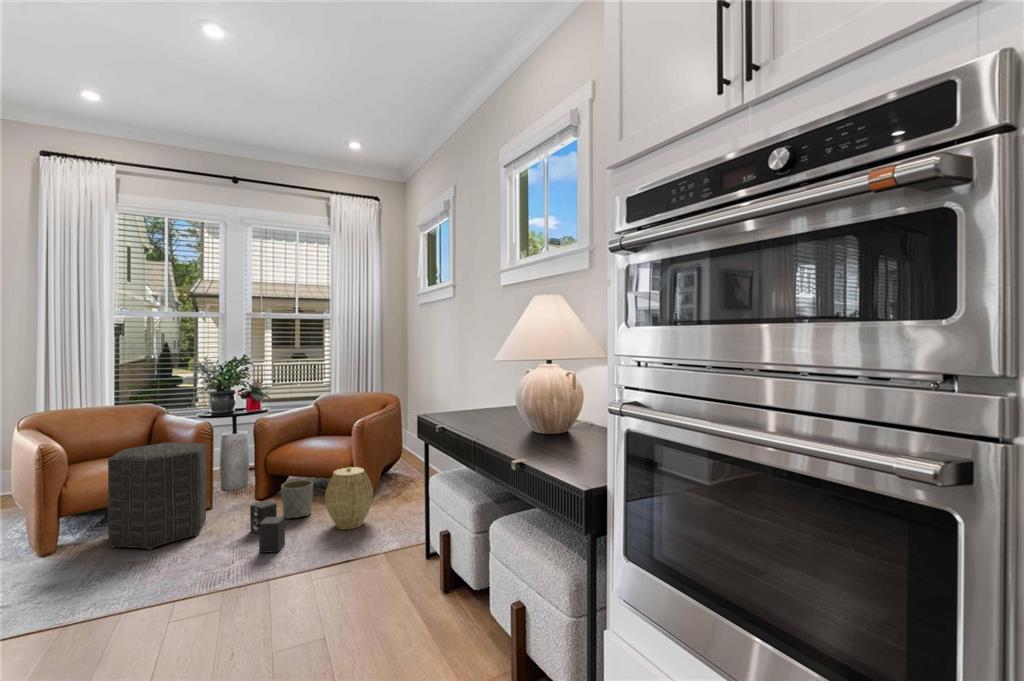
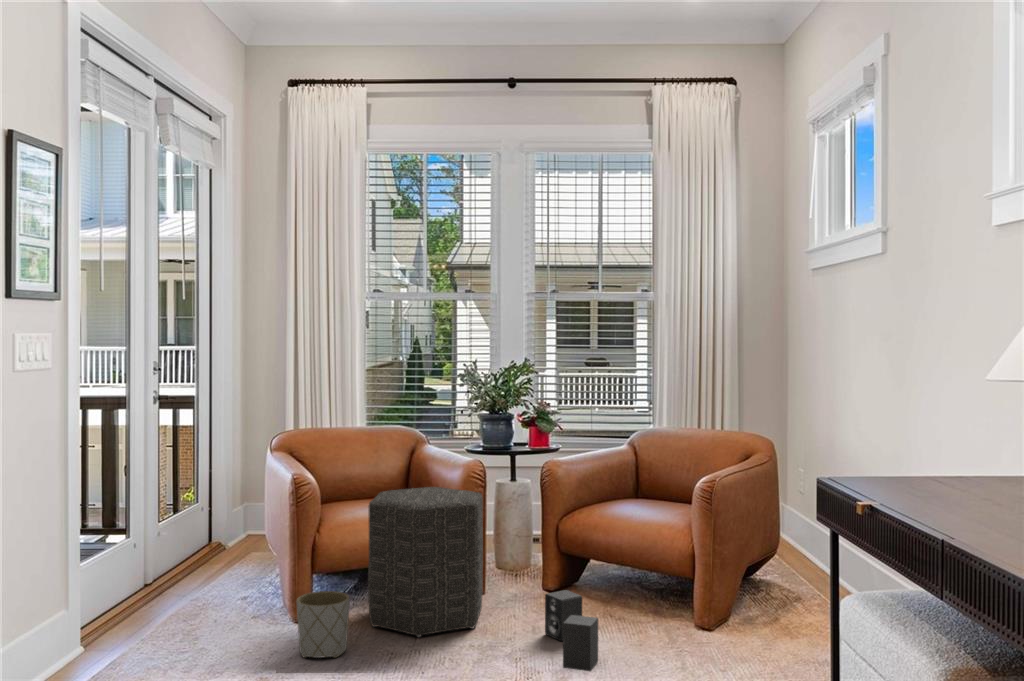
woven basket: present [325,467,373,529] -> none [656,553,734,655]
planter: present [281,480,313,519] -> present [296,591,350,658]

